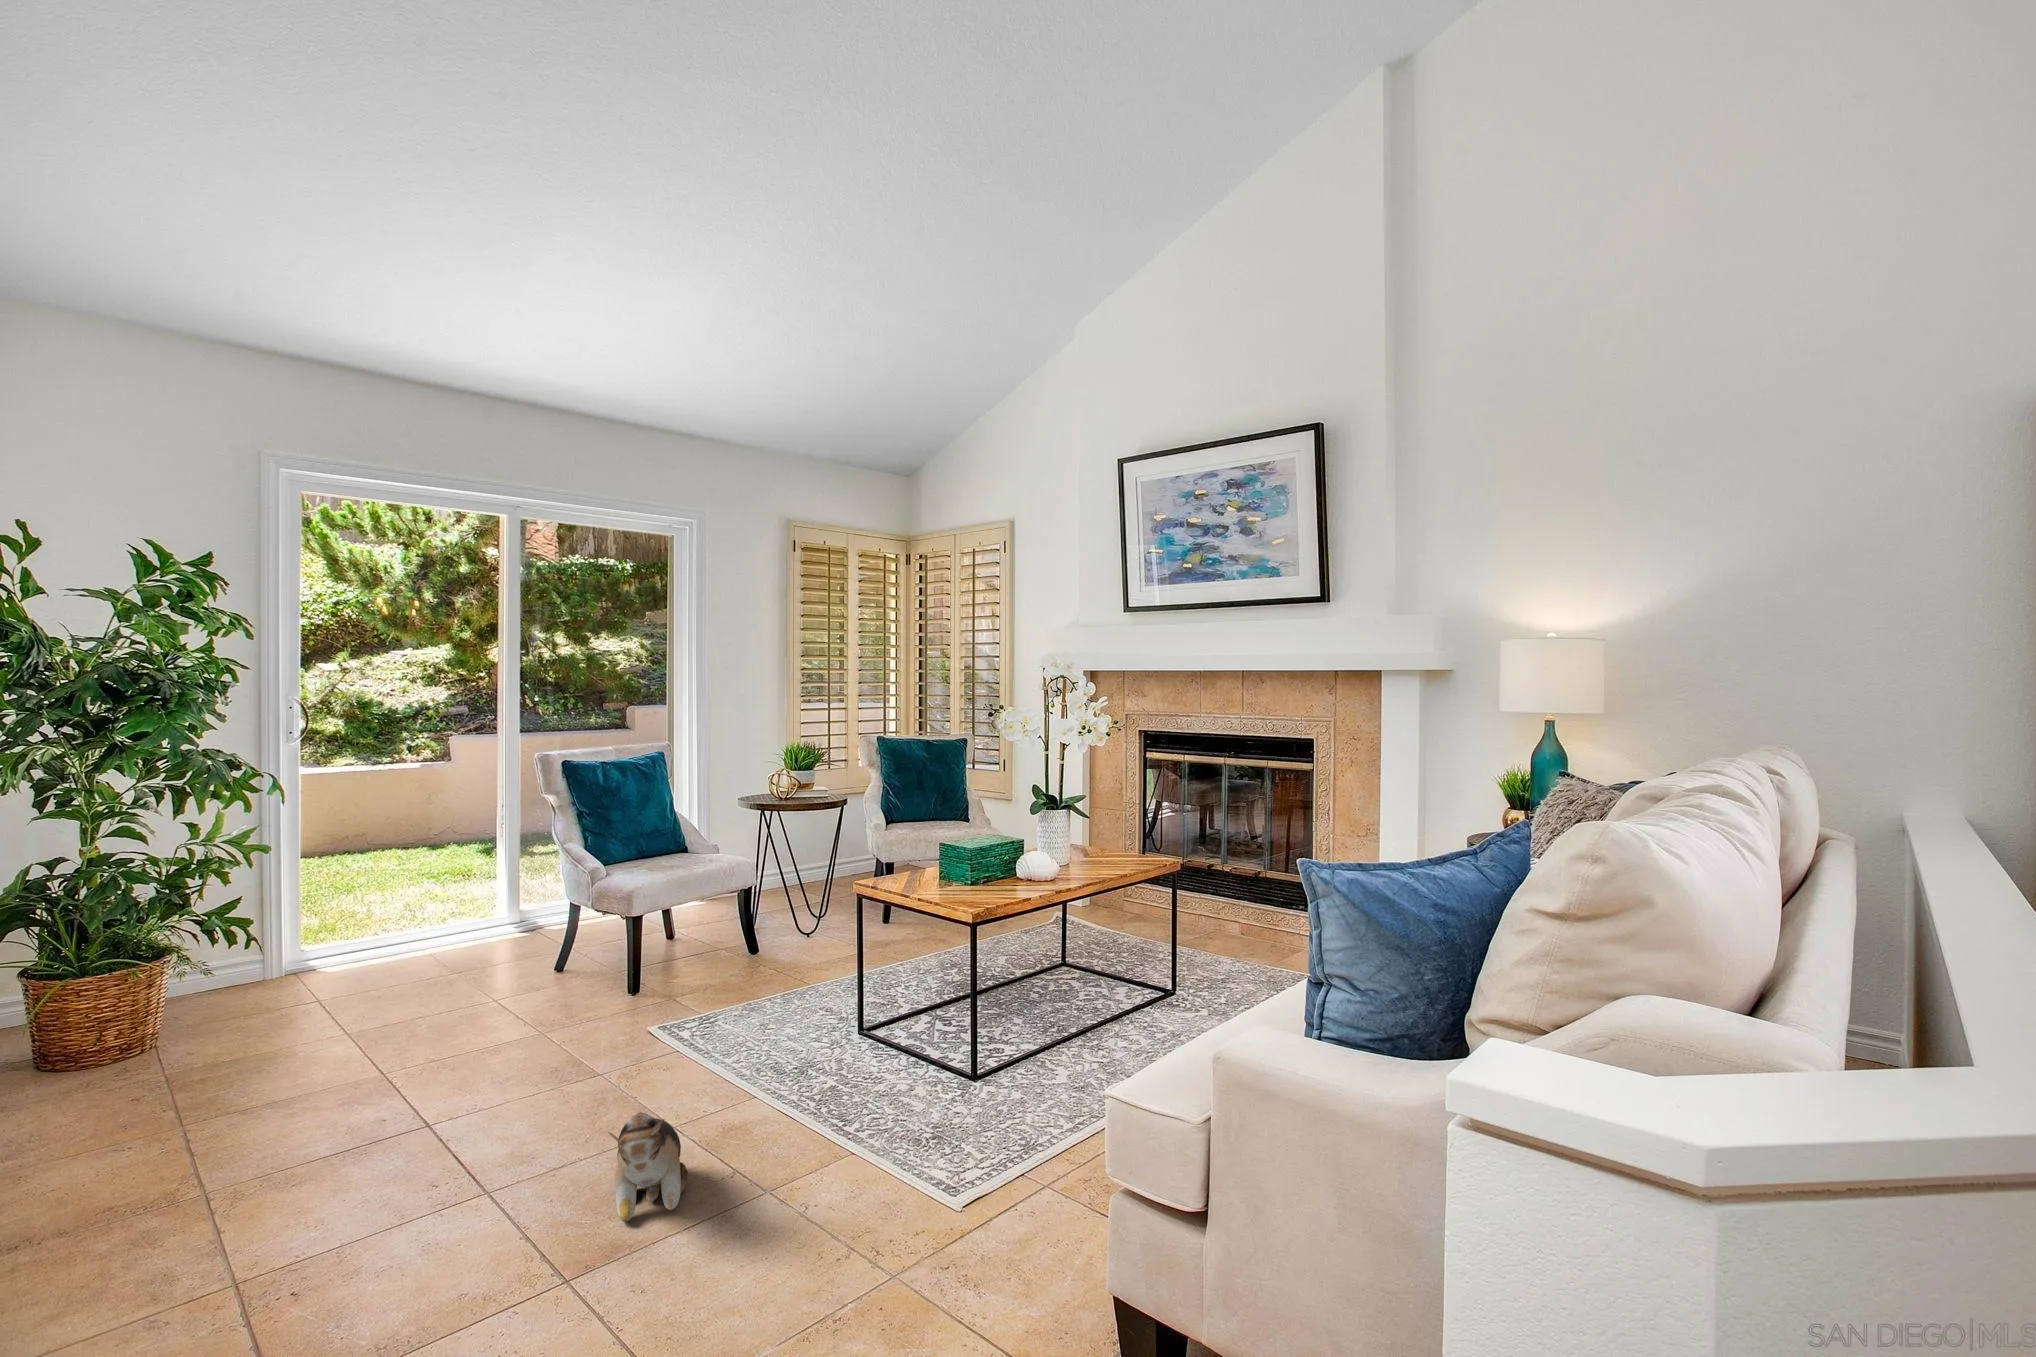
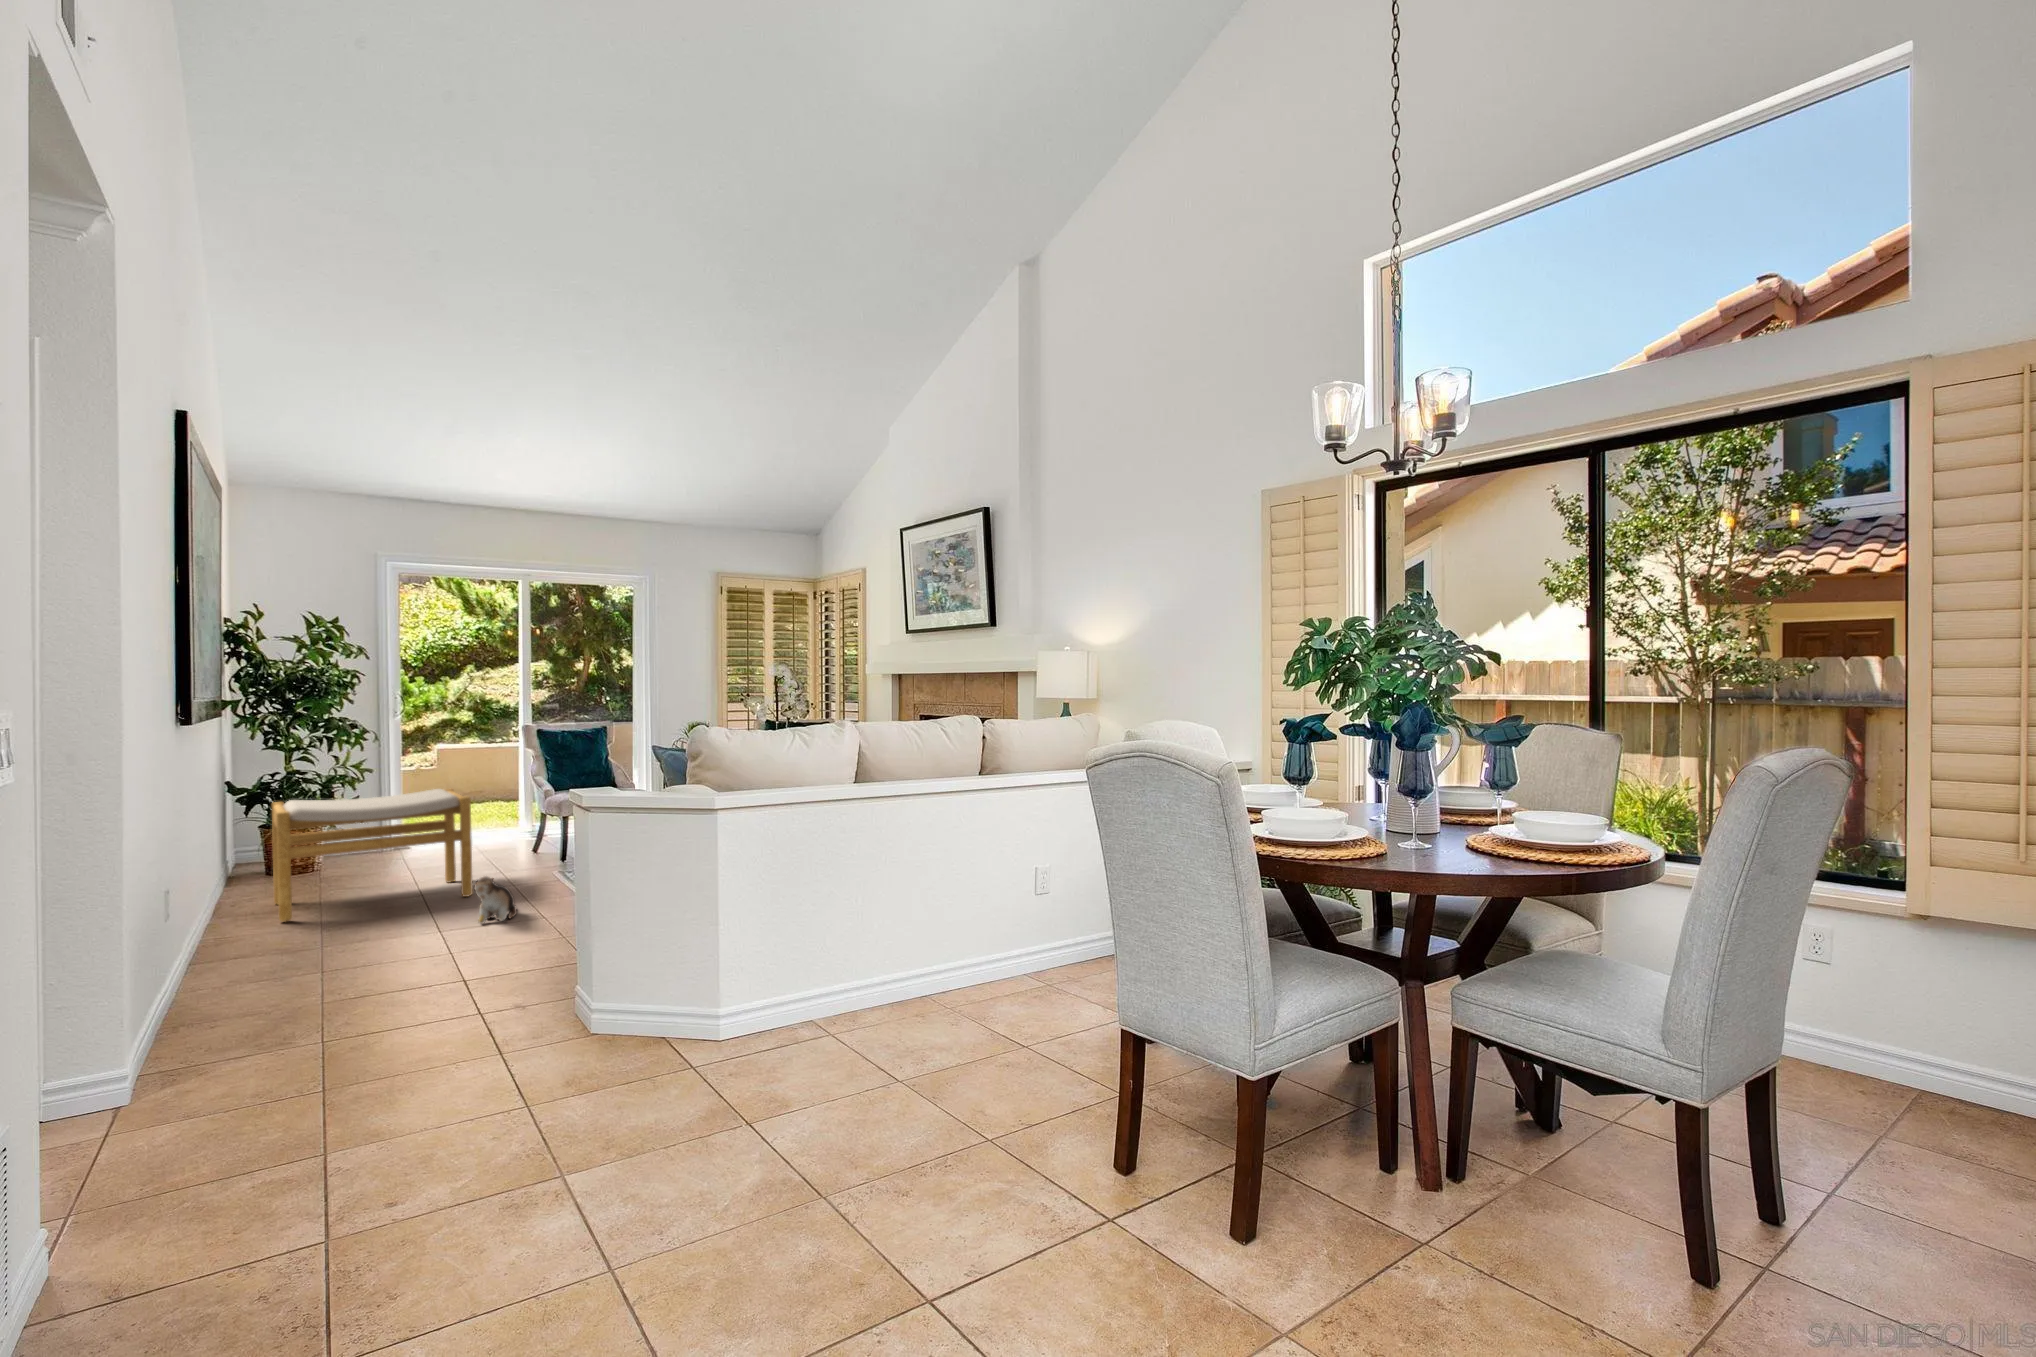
footstool: none [65,885,535,1257] -> present [272,789,473,922]

